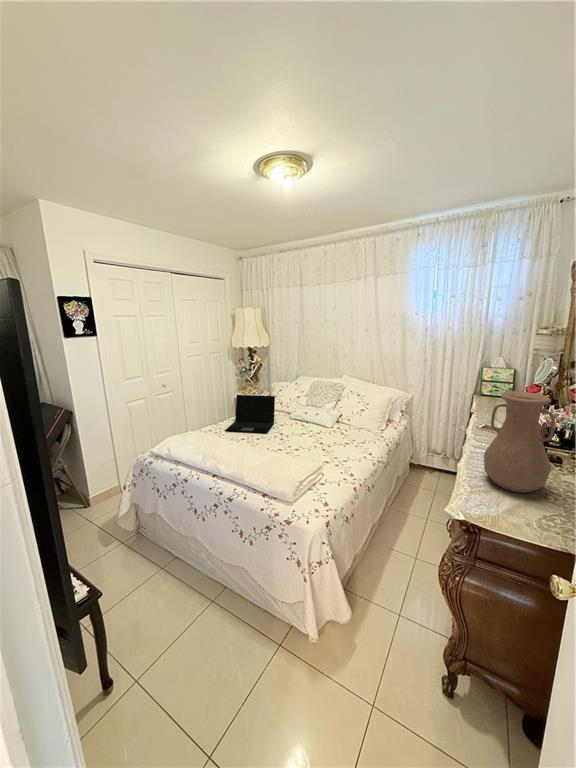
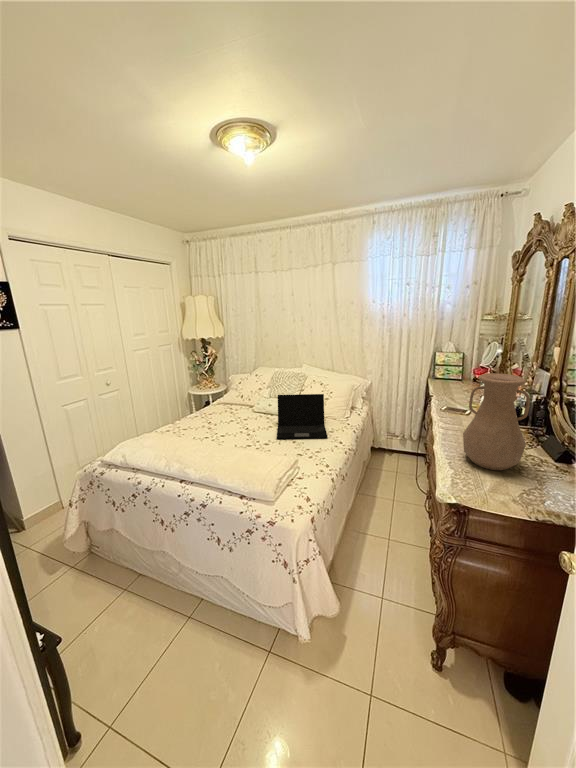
laptop: present [225,395,275,433] -> present [276,394,328,439]

